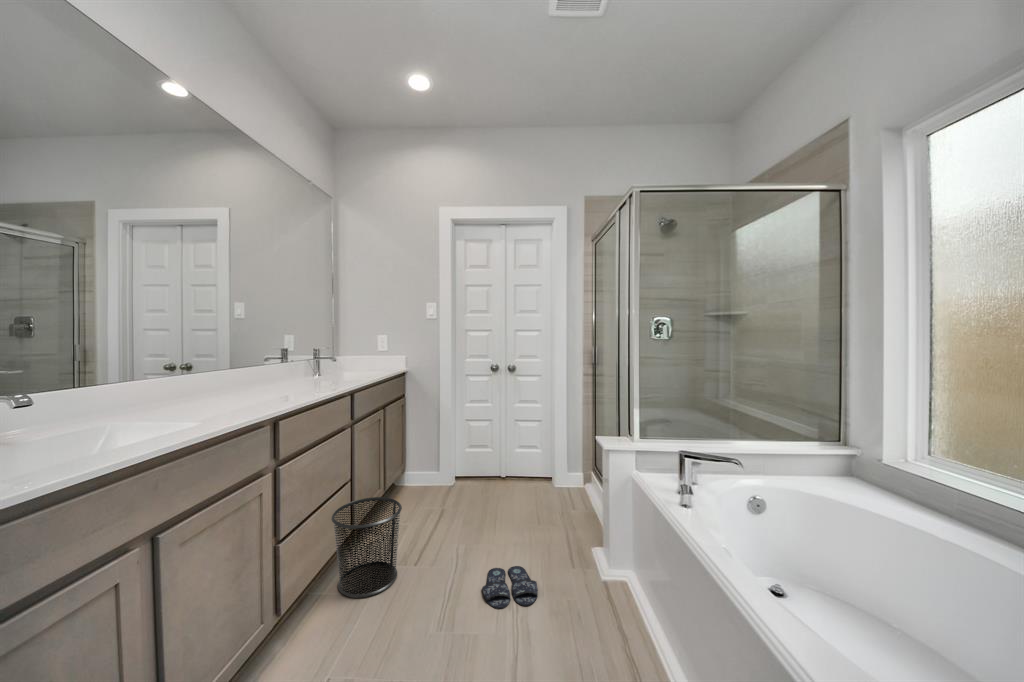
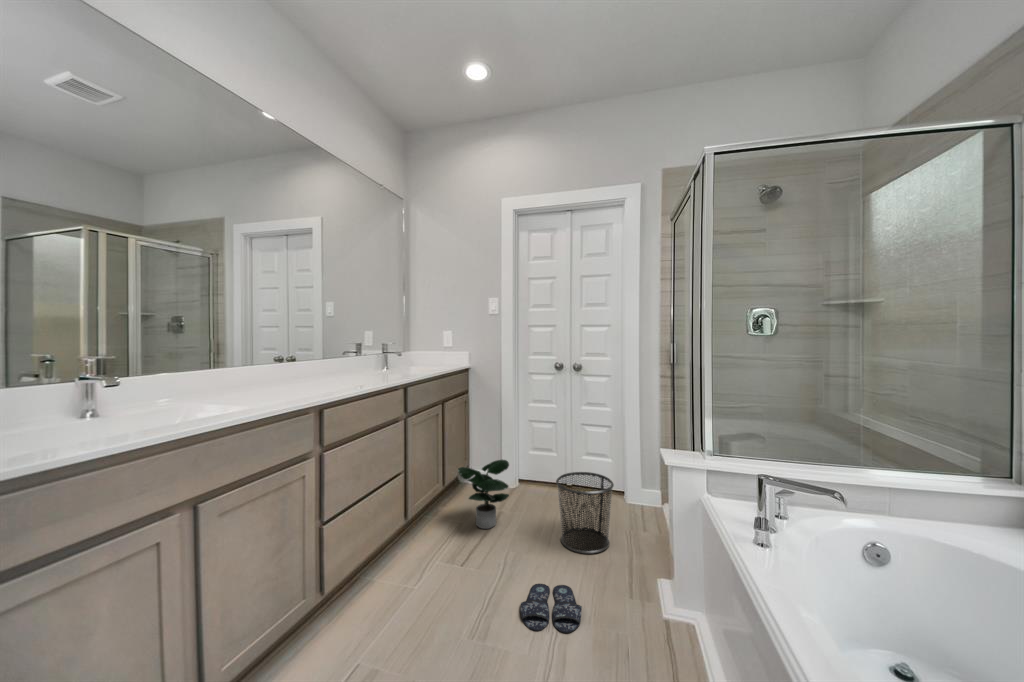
potted plant: none [403,458,455,526] -> present [458,459,509,529]
waste bin: present [331,497,402,598] -> present [556,472,614,554]

